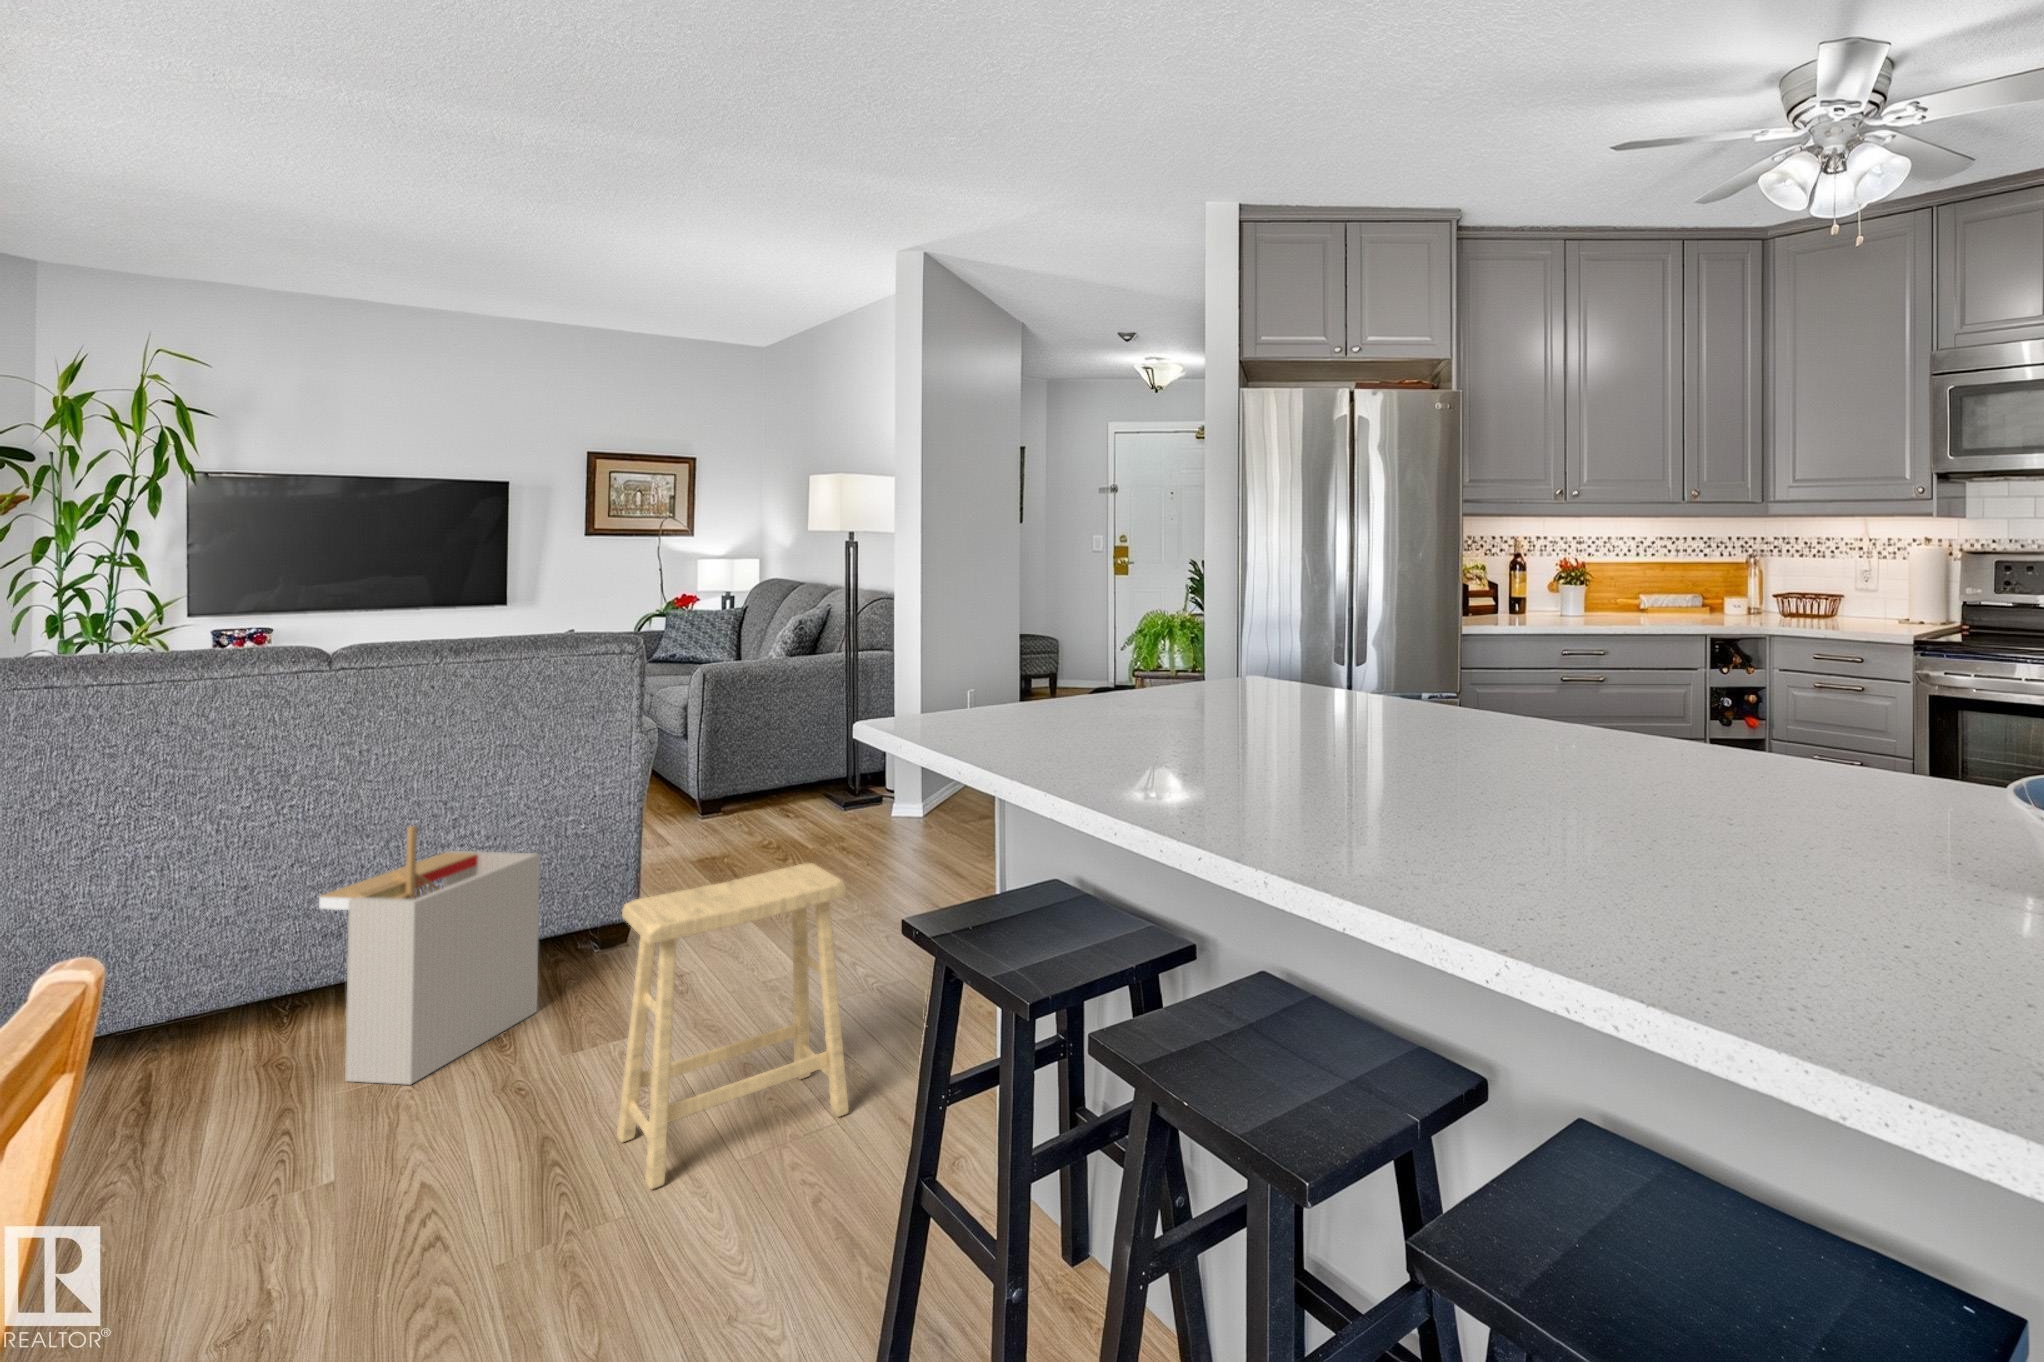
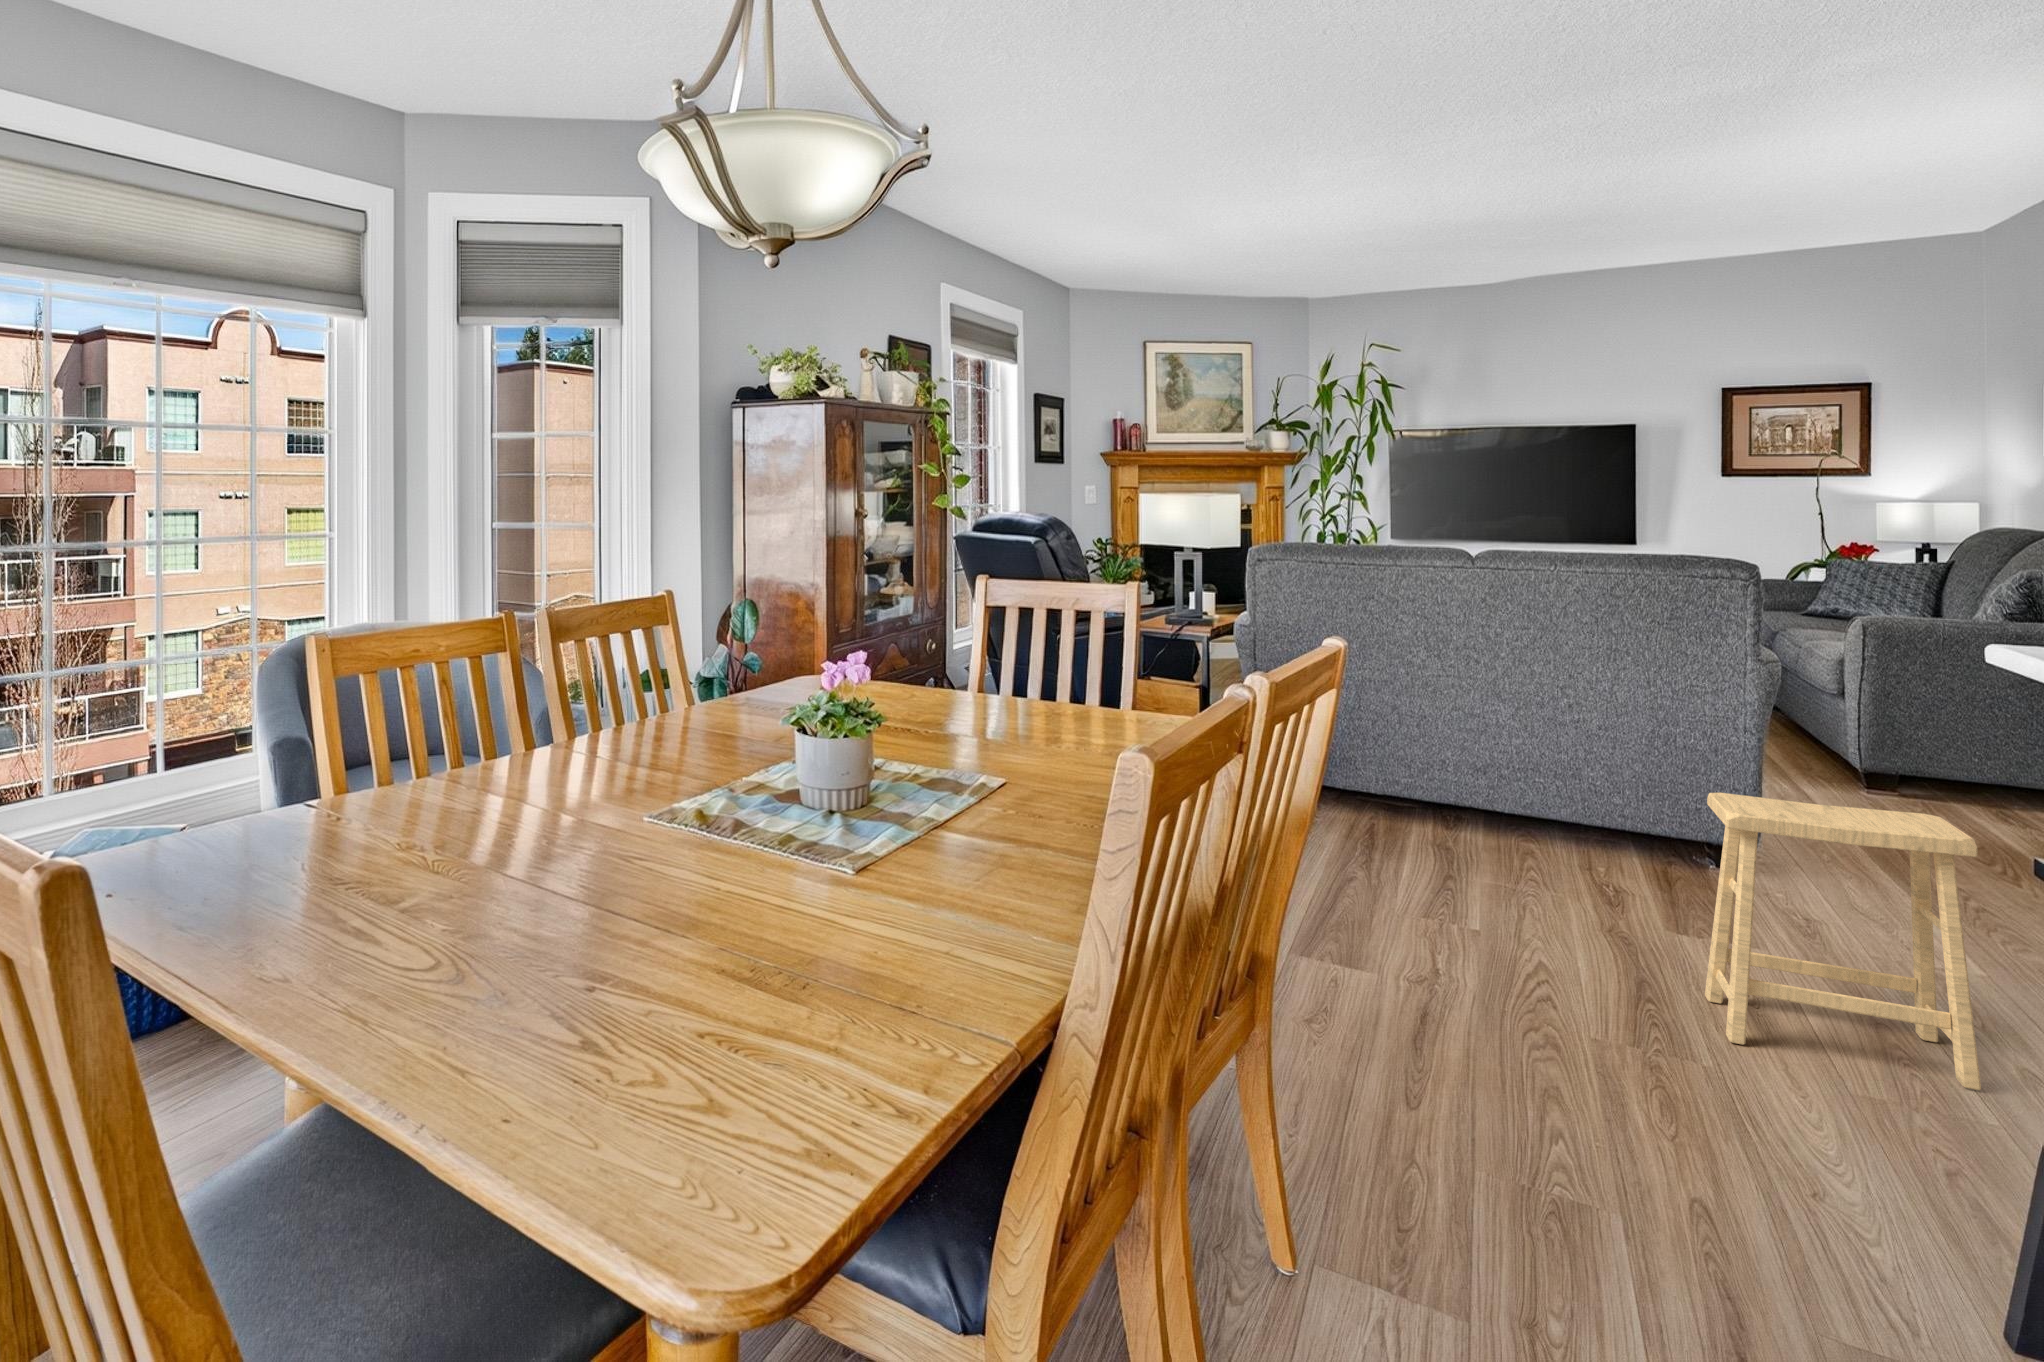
storage bin: present [319,826,540,1085] -> none [1475,700,1646,896]

